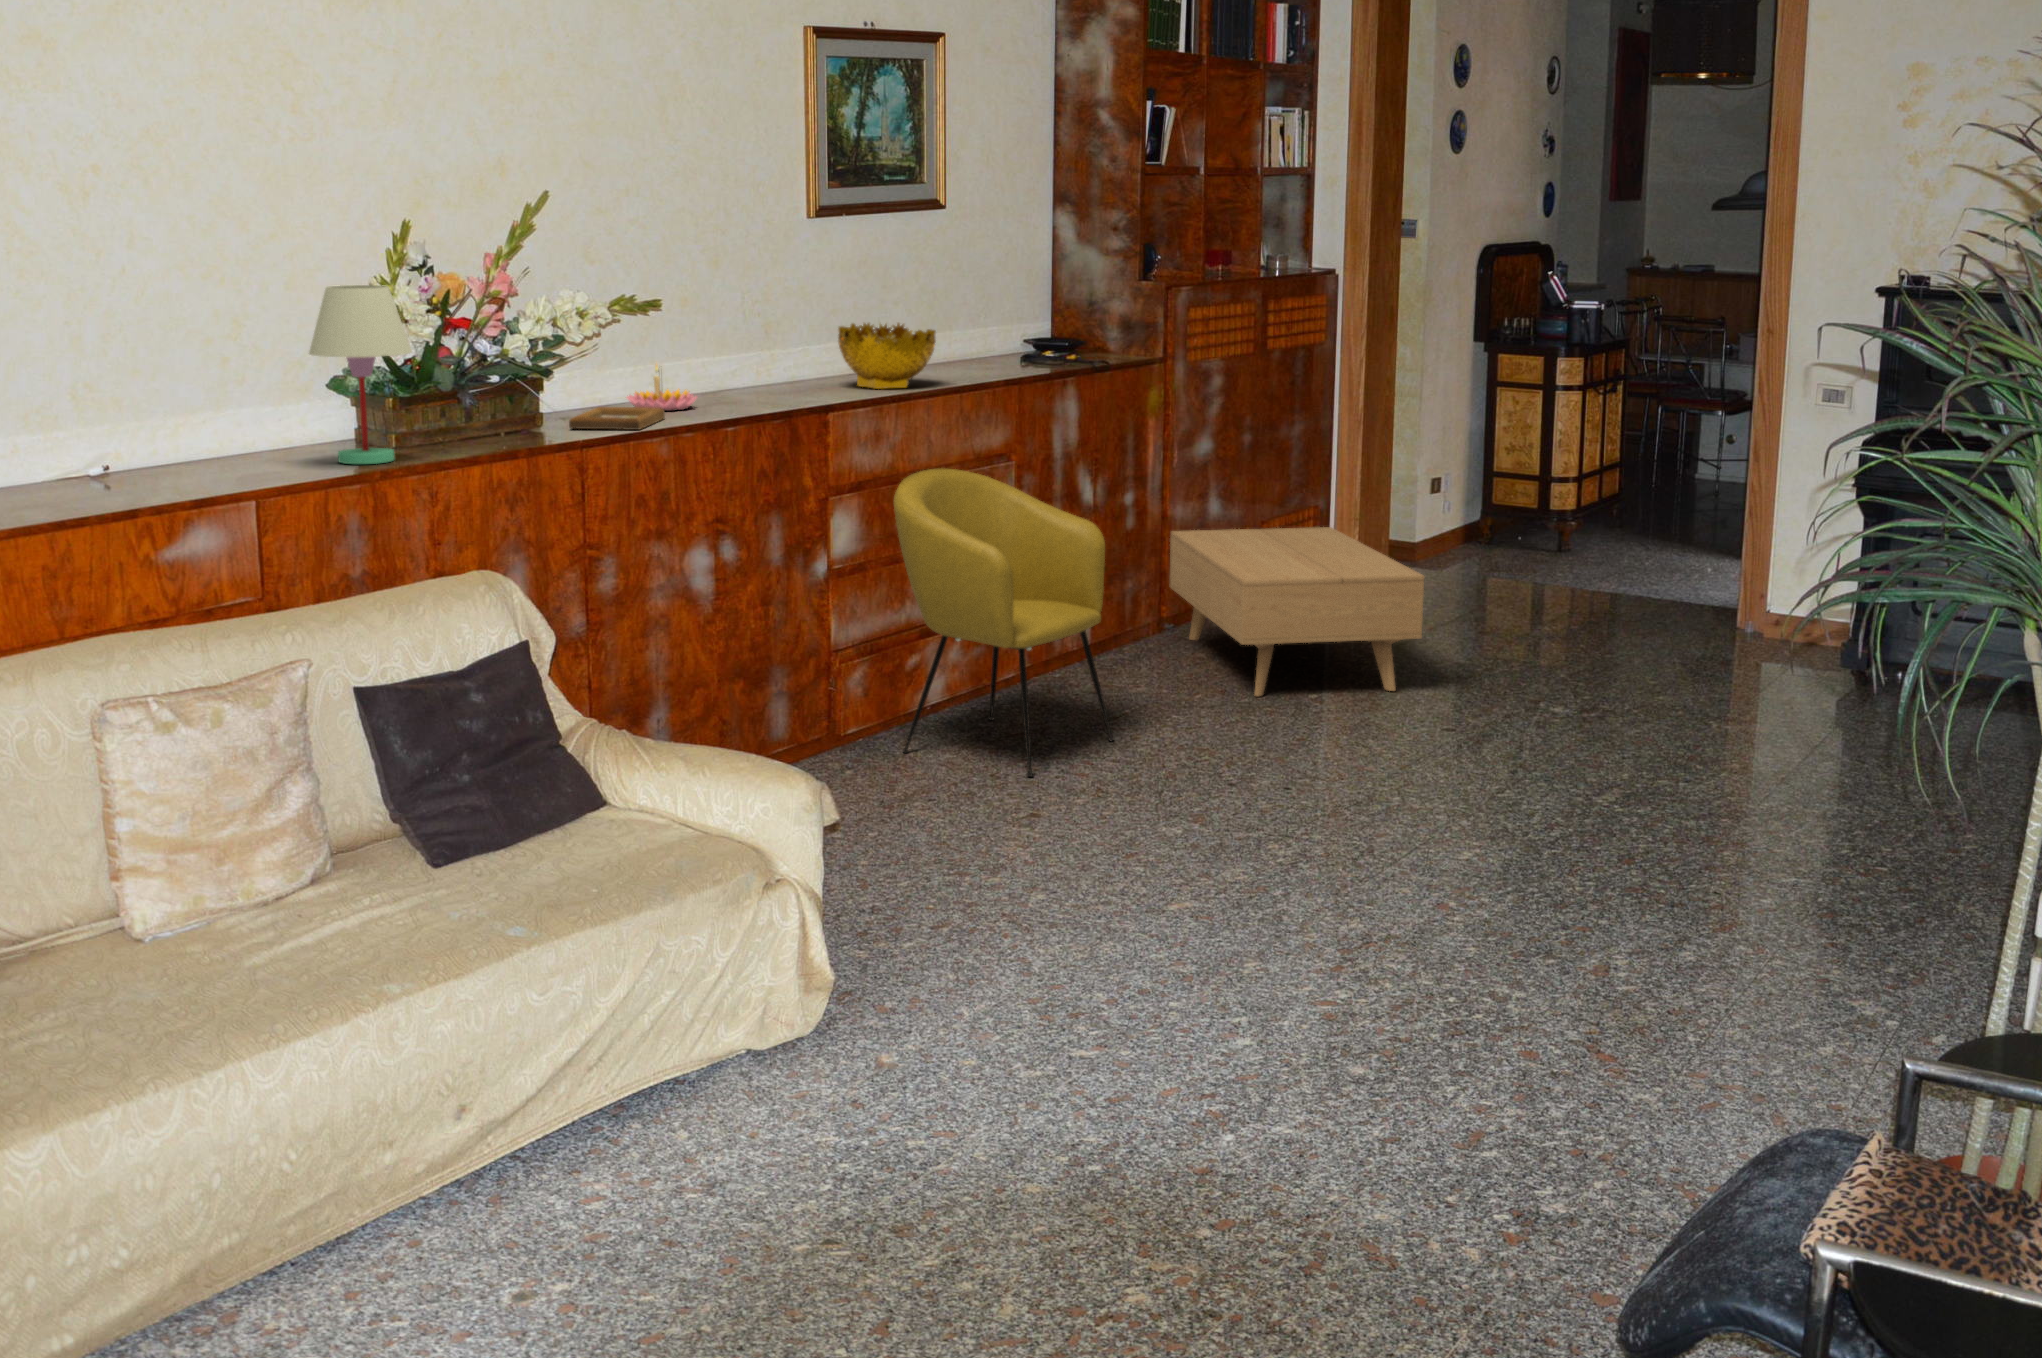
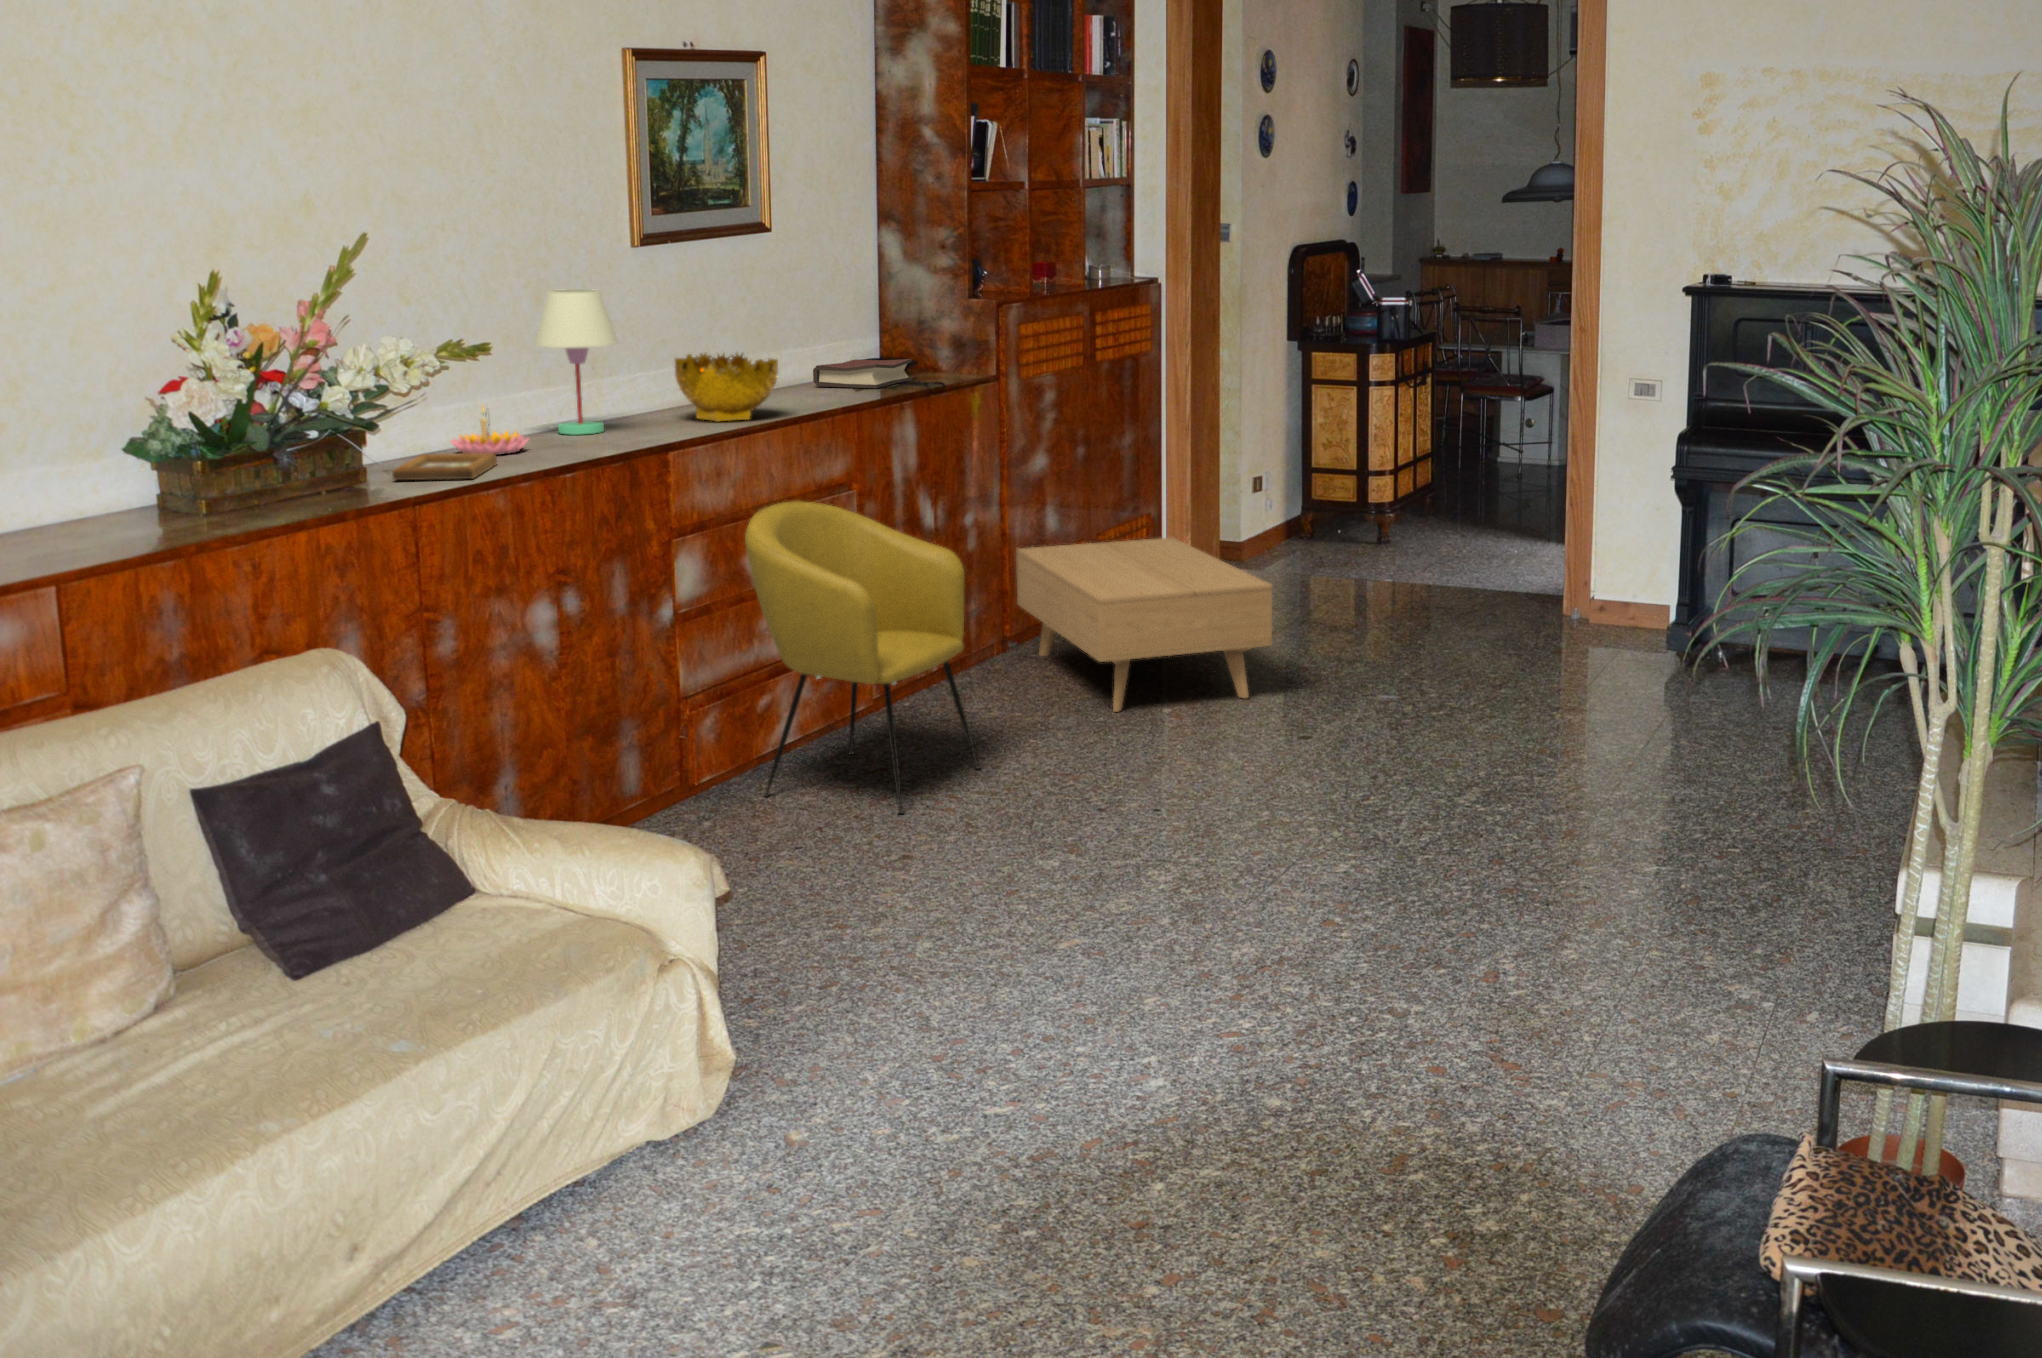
table lamp: present [309,285,412,464] -> present [535,289,618,435]
hardback book: none [976,337,1073,365] -> present [813,359,912,388]

